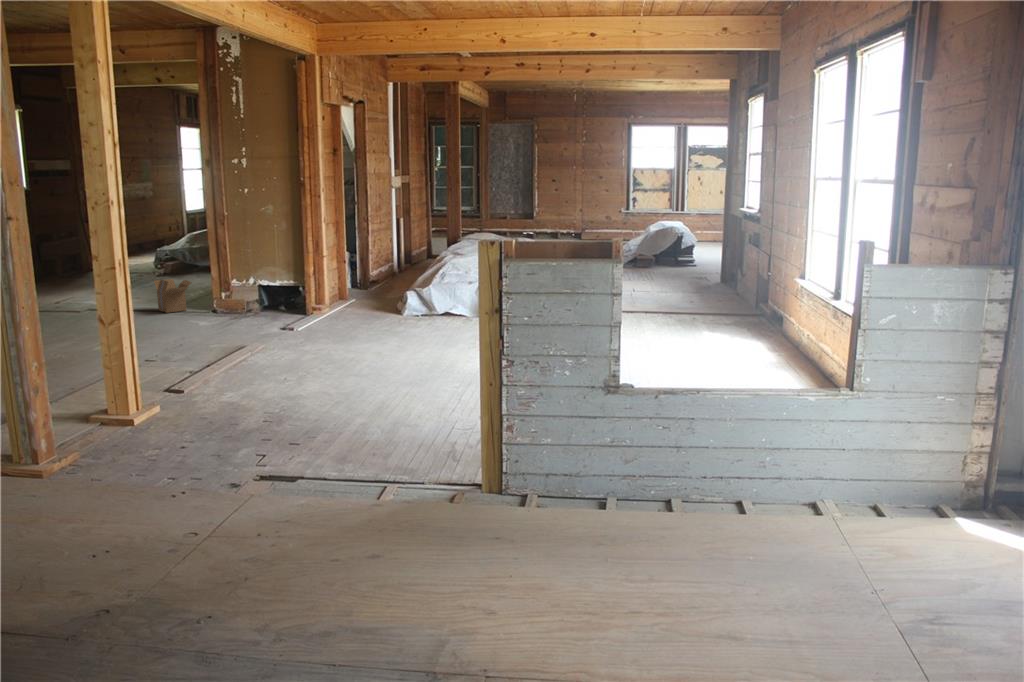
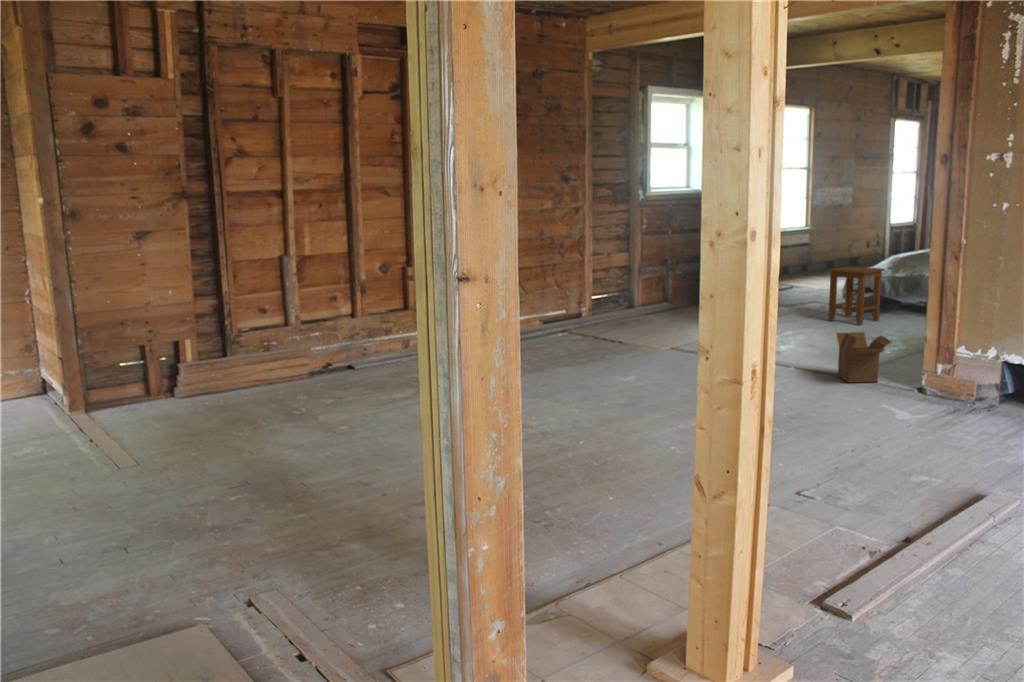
stool: none [141,240,184,282] -> present [828,267,885,325]

